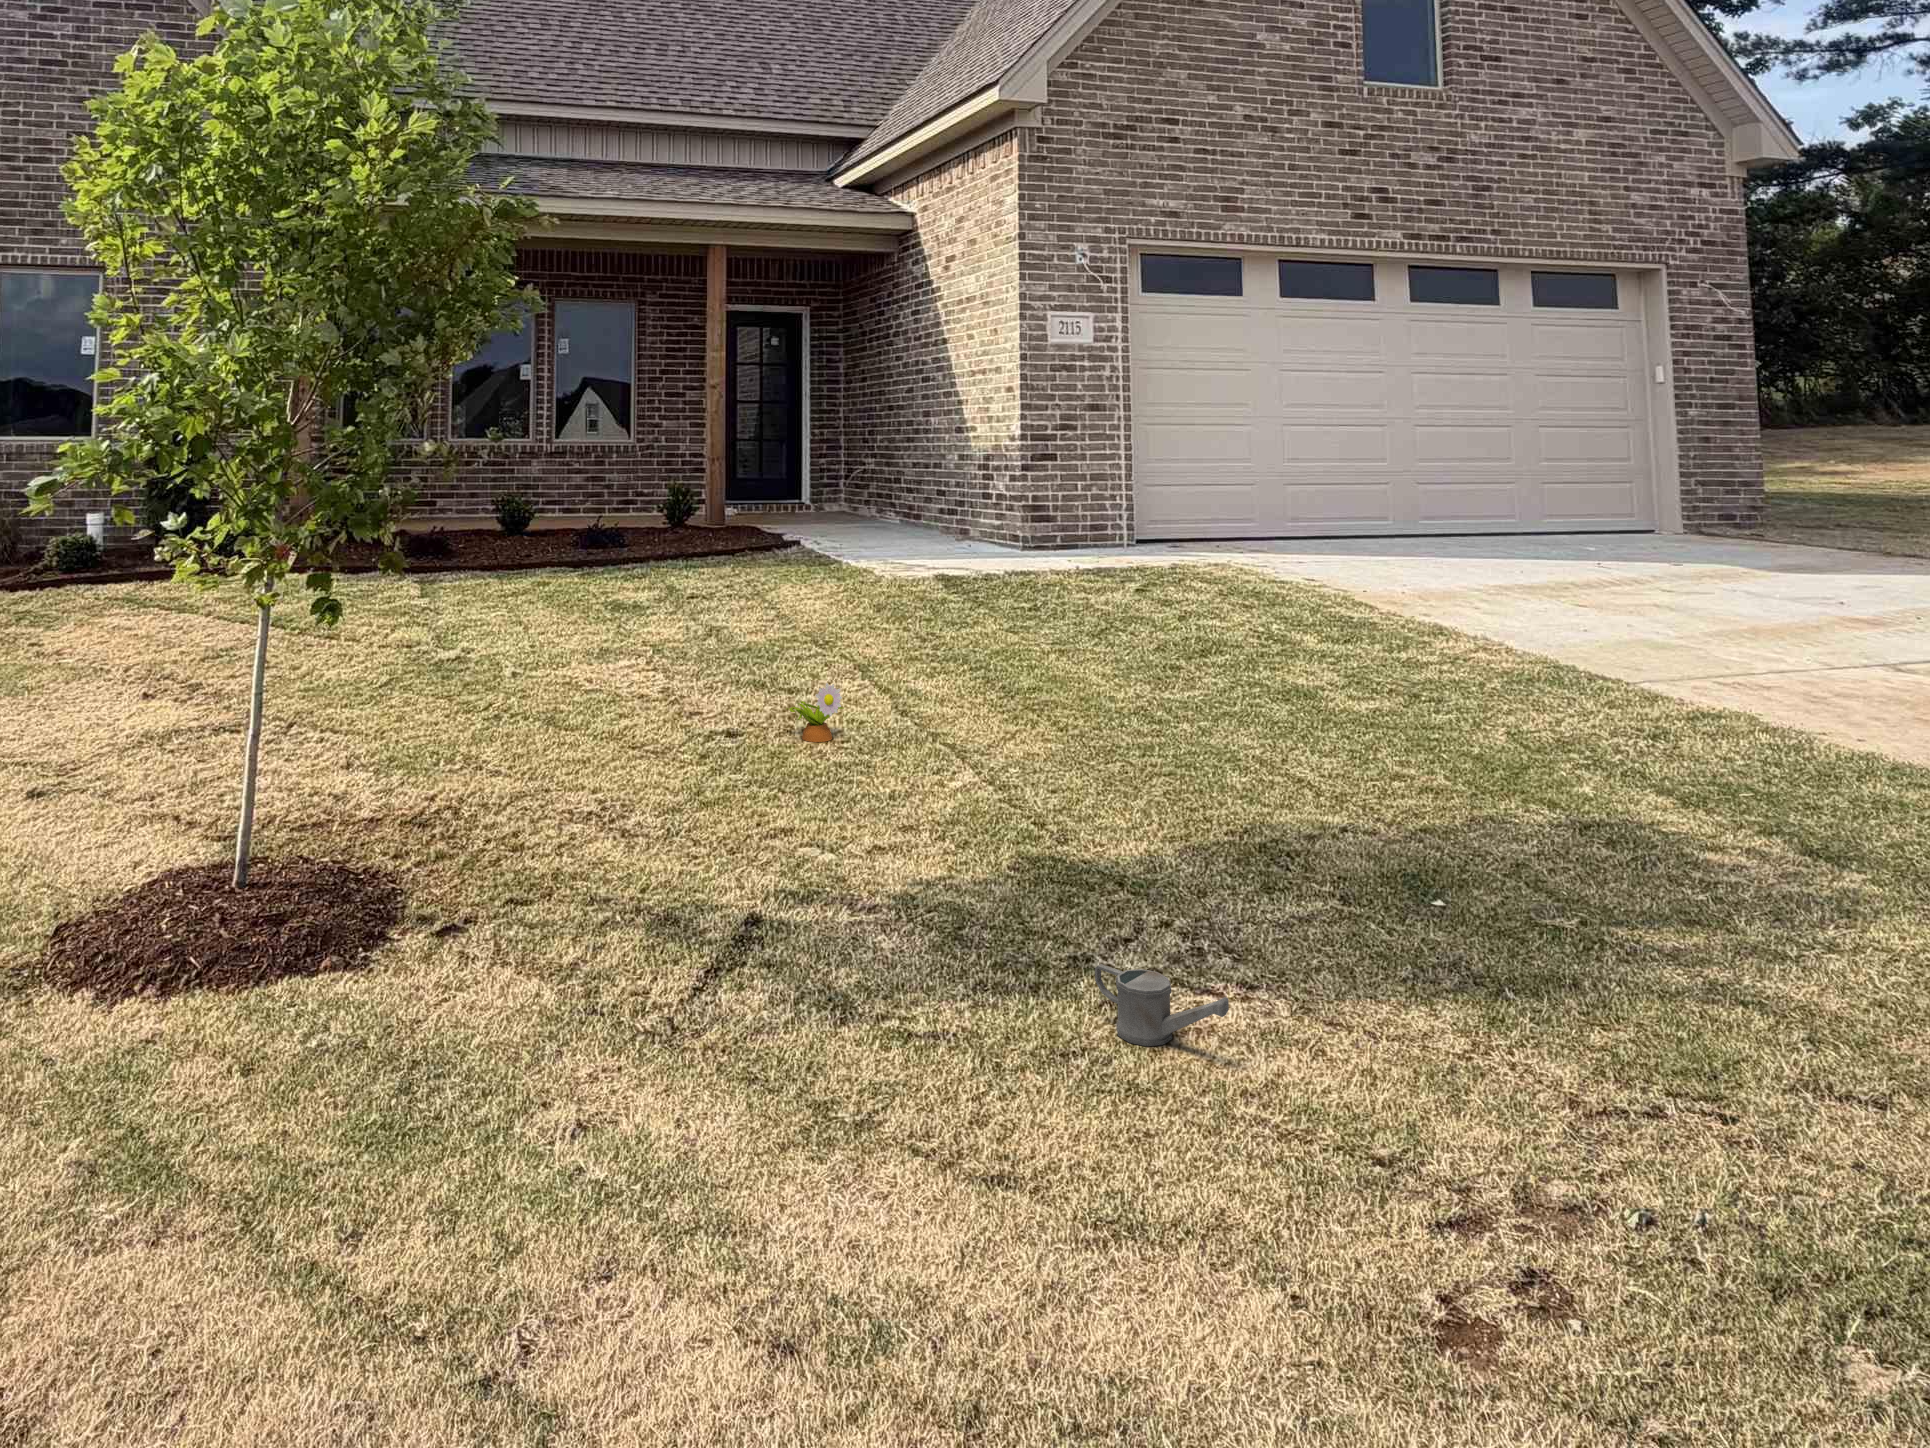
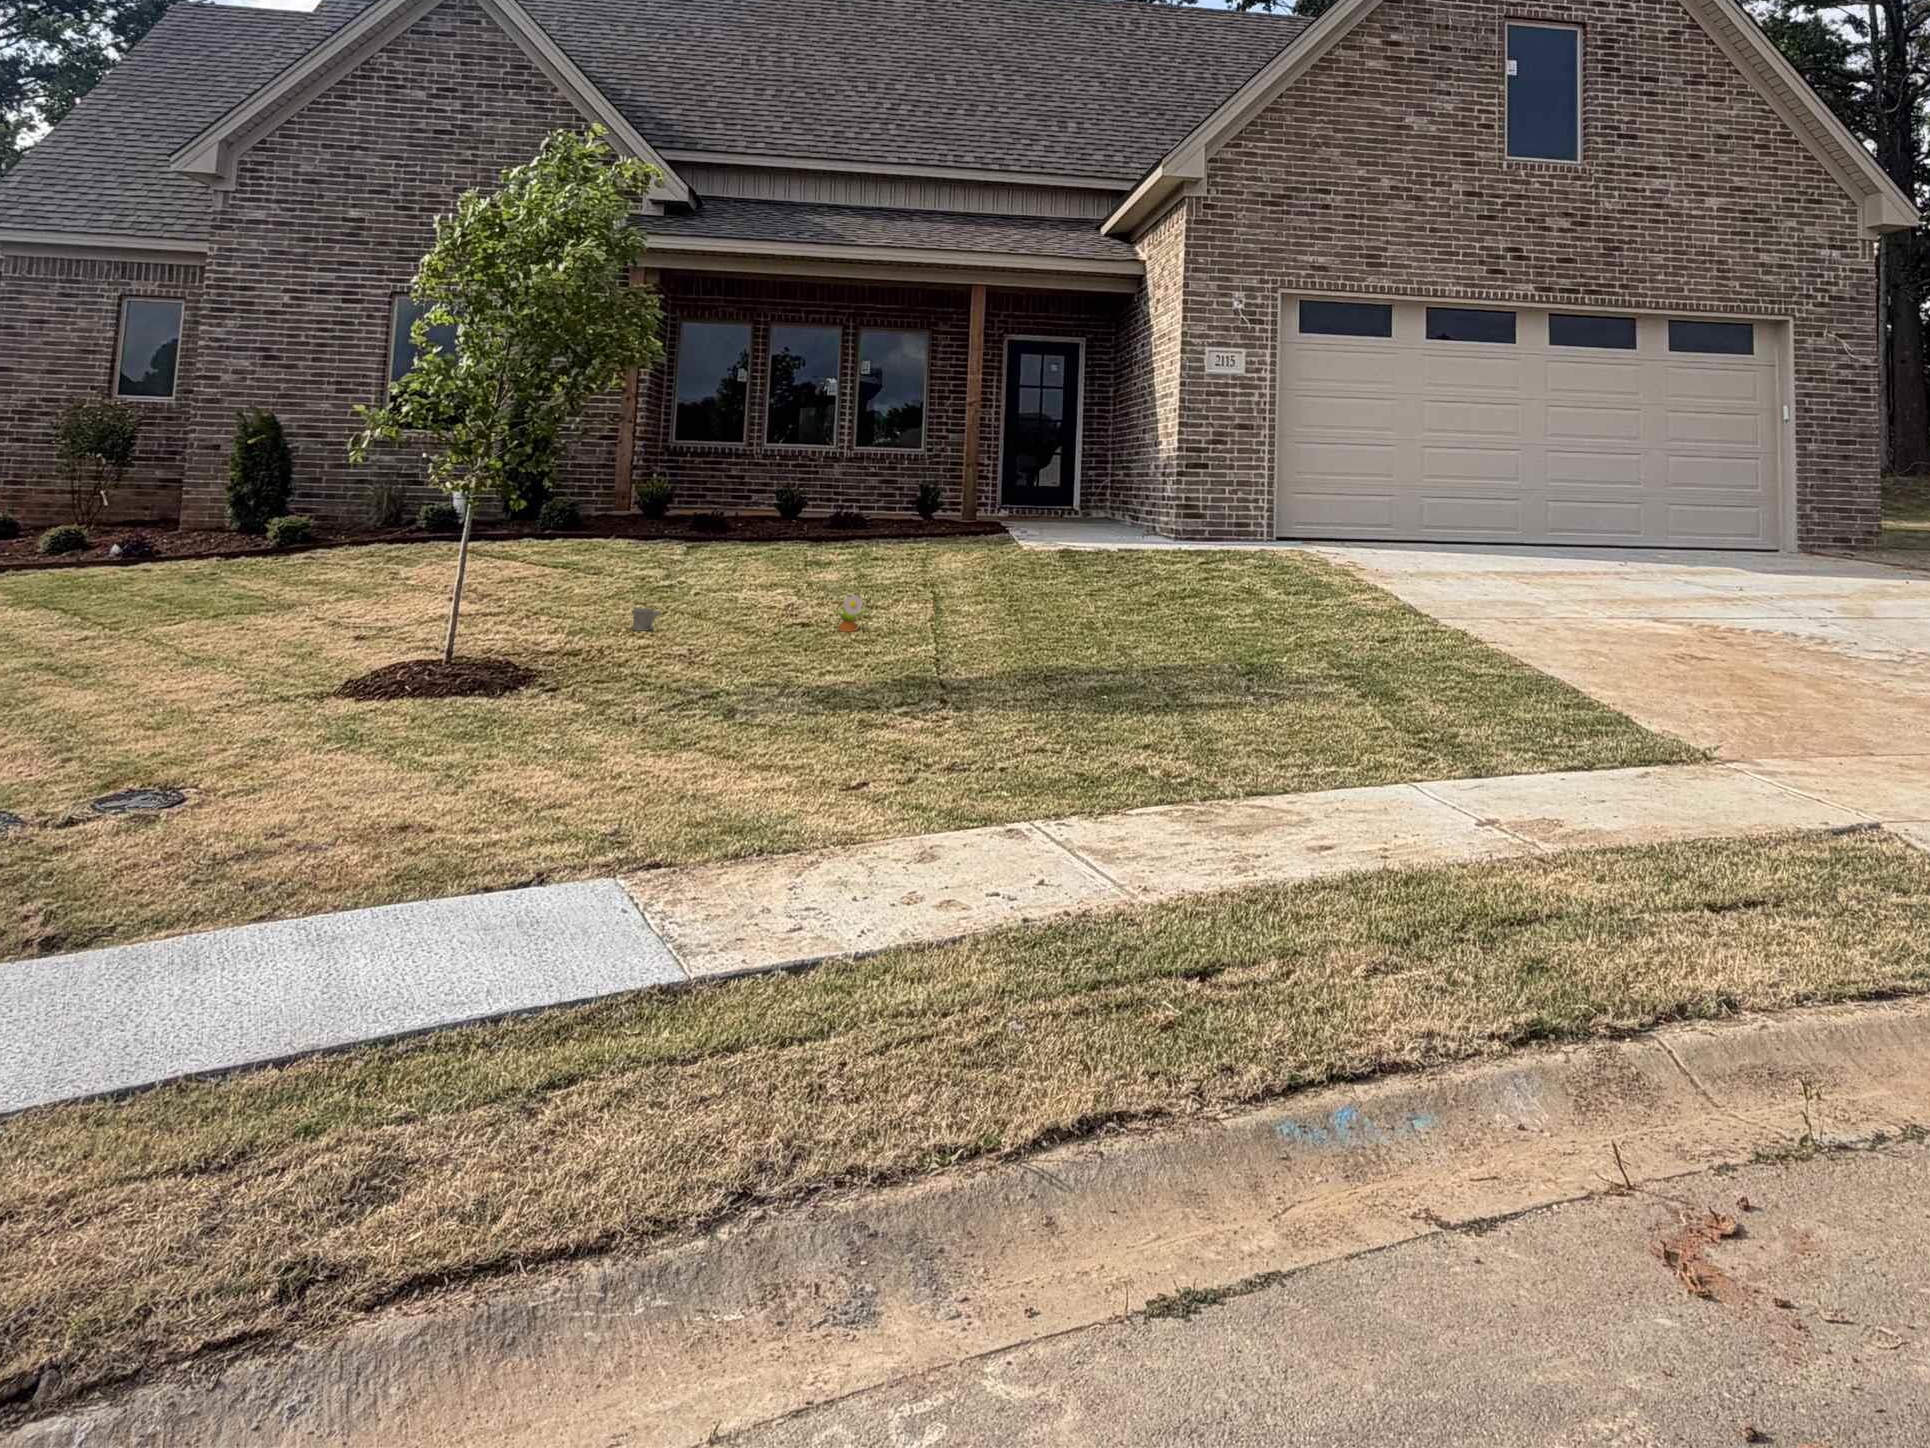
watering can: present [1095,964,1229,1046] -> present [633,607,659,631]

